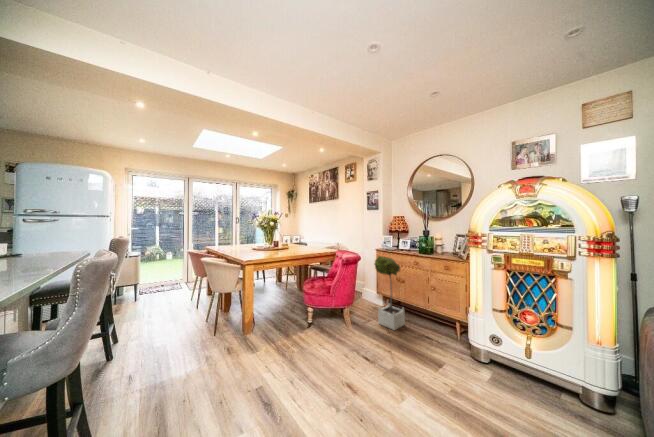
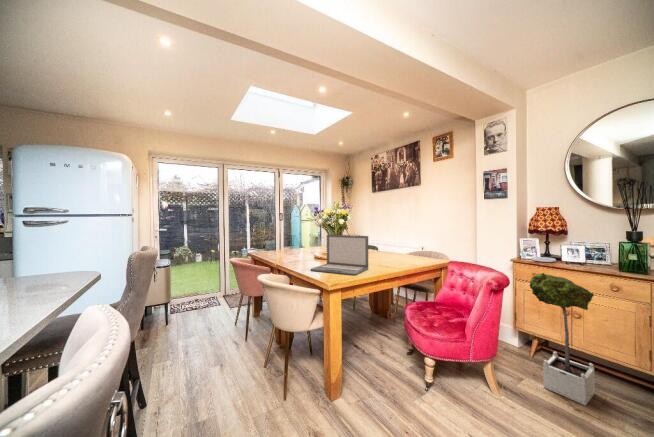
laptop: none [238,233,278,258] -> present [311,235,368,275]

